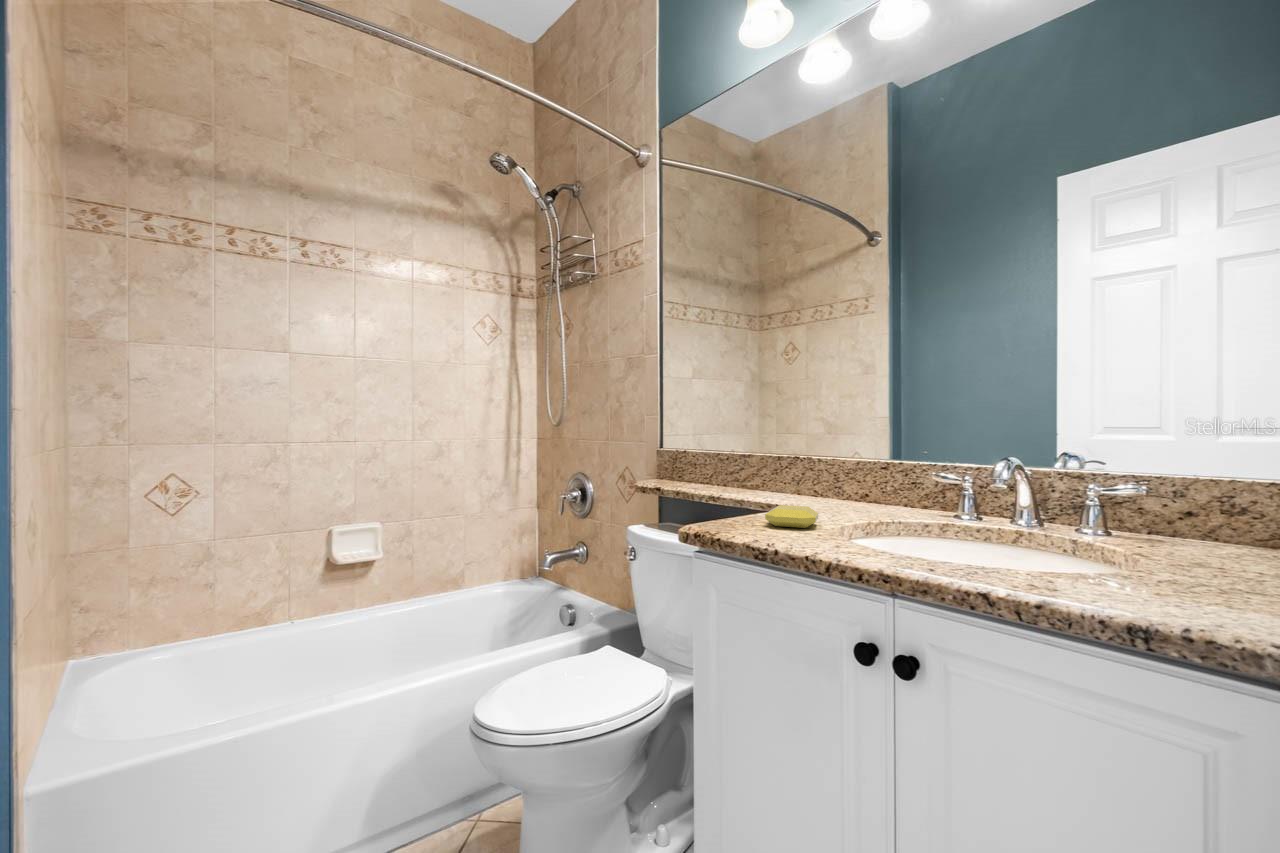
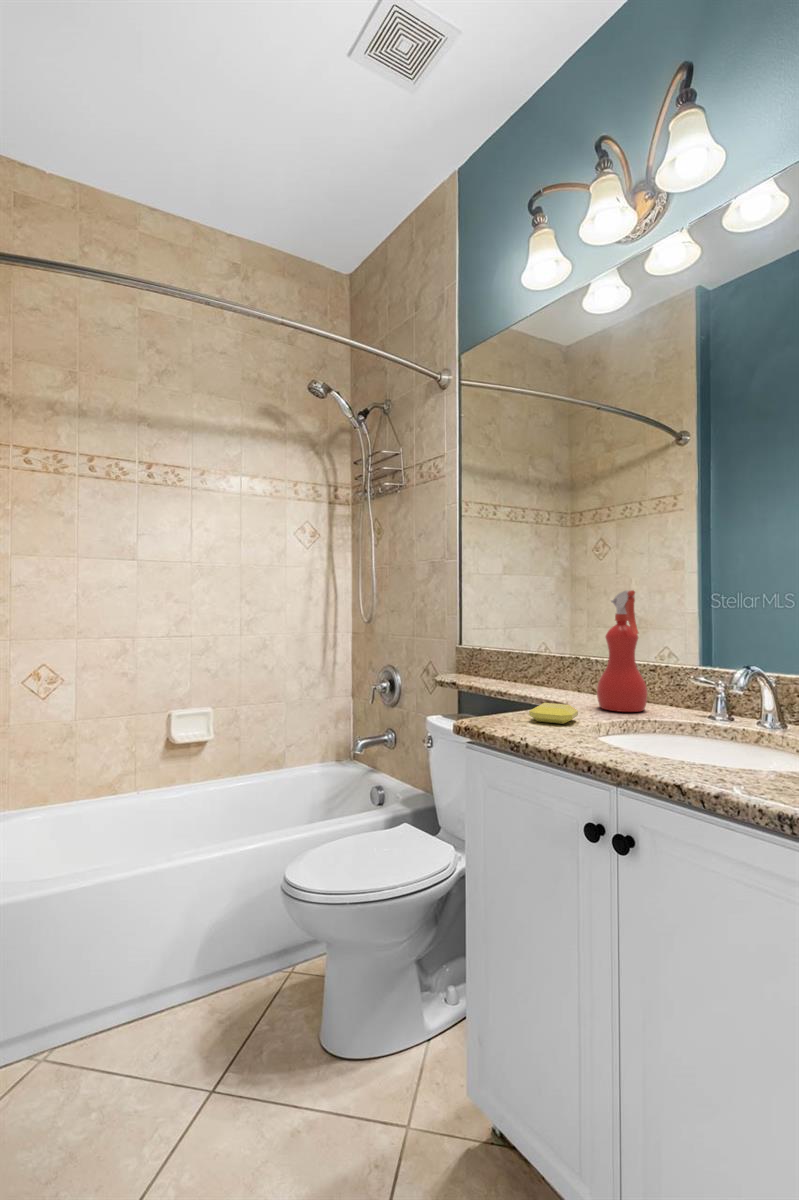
spray bottle: none [829,379,884,514] -> present [597,590,647,712]

